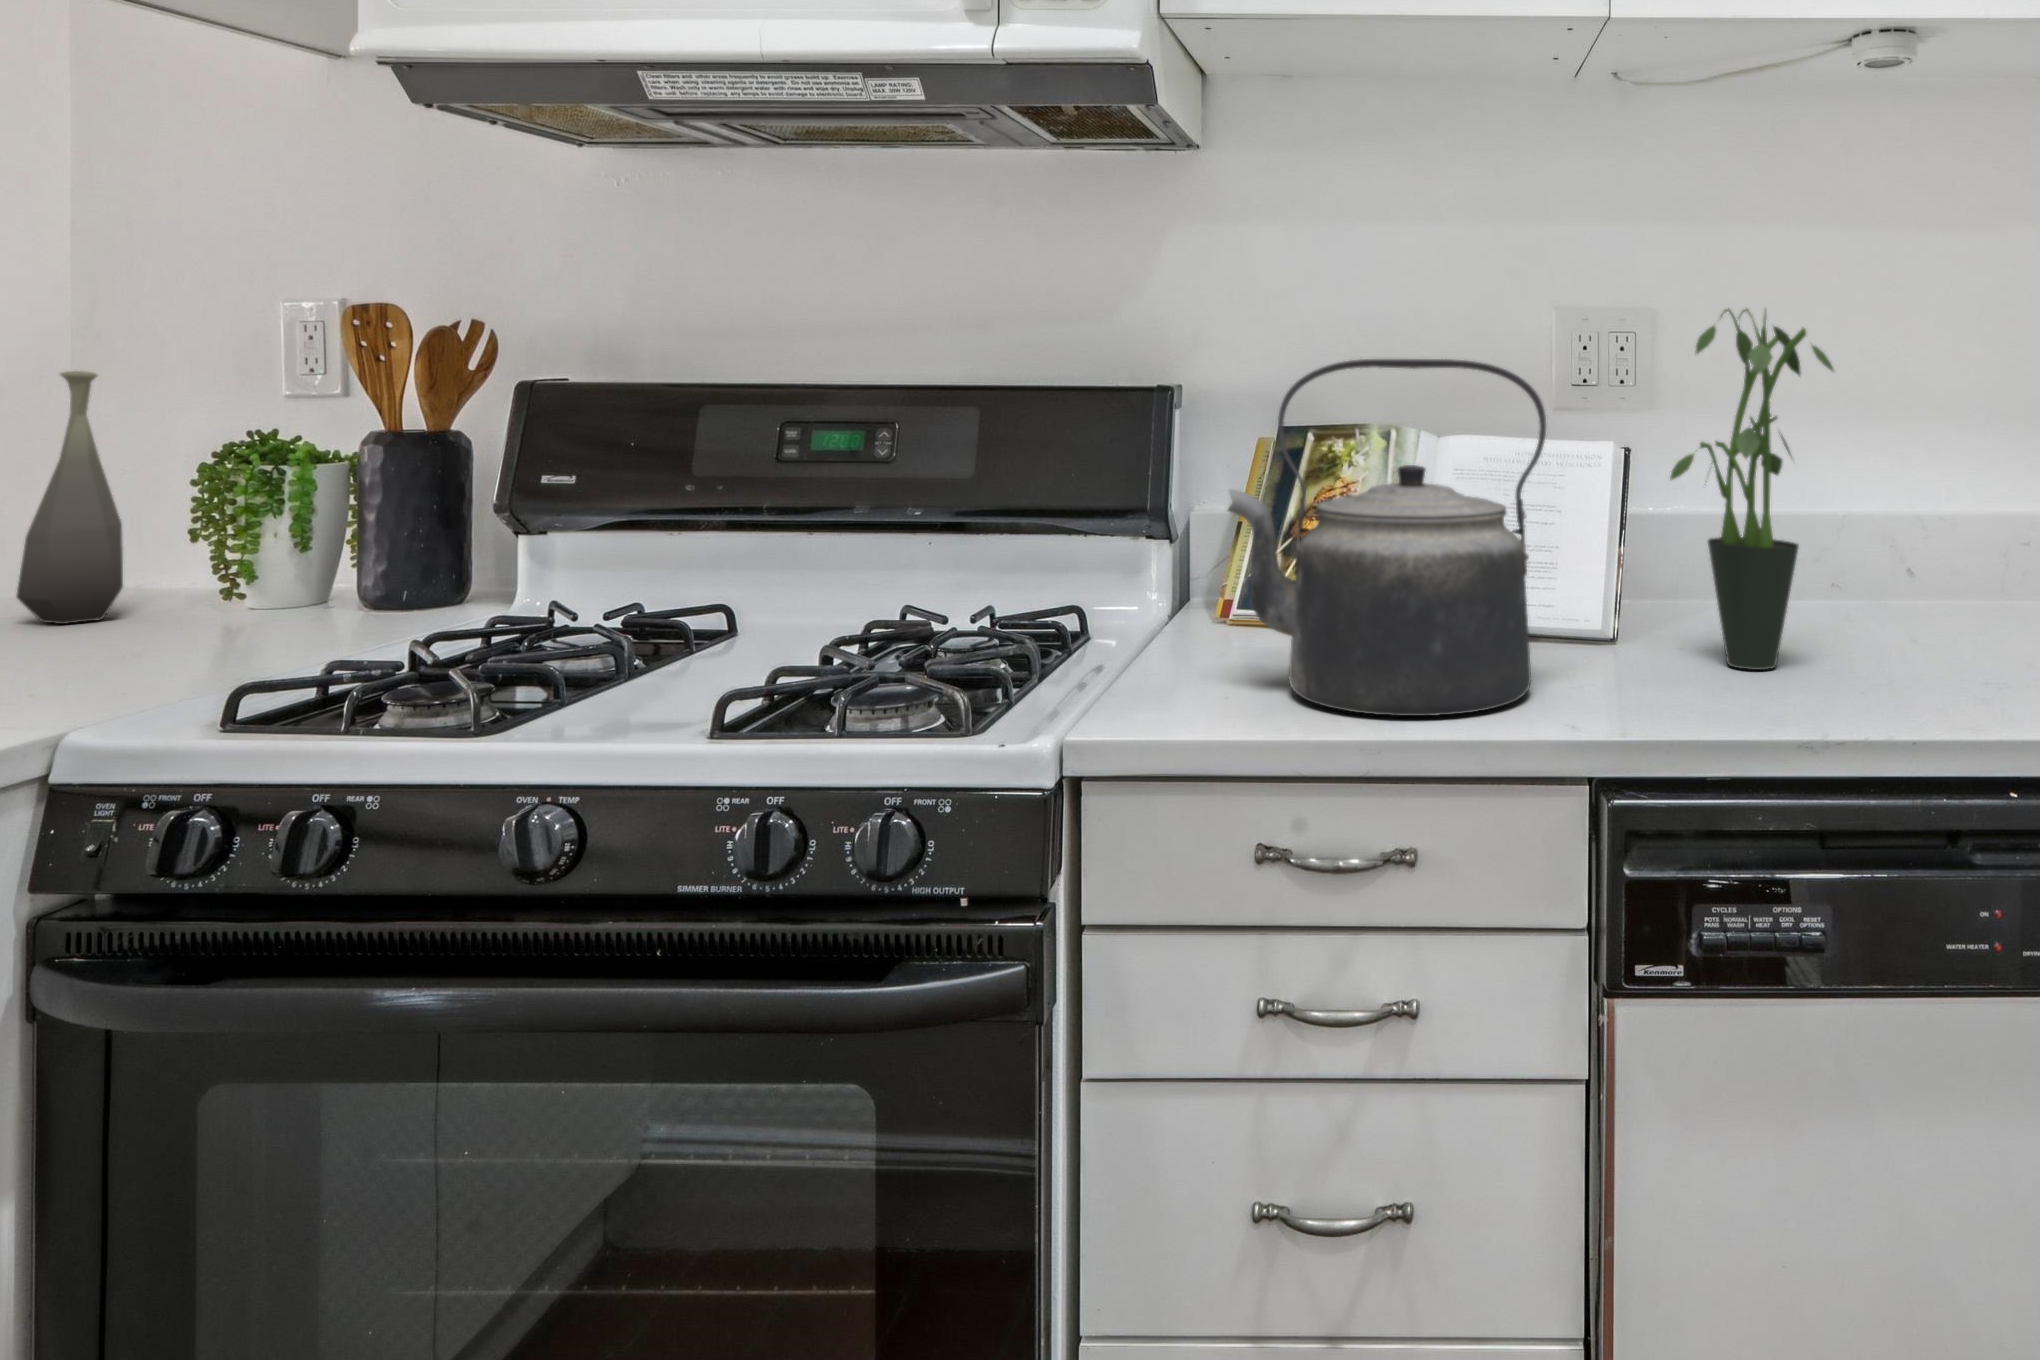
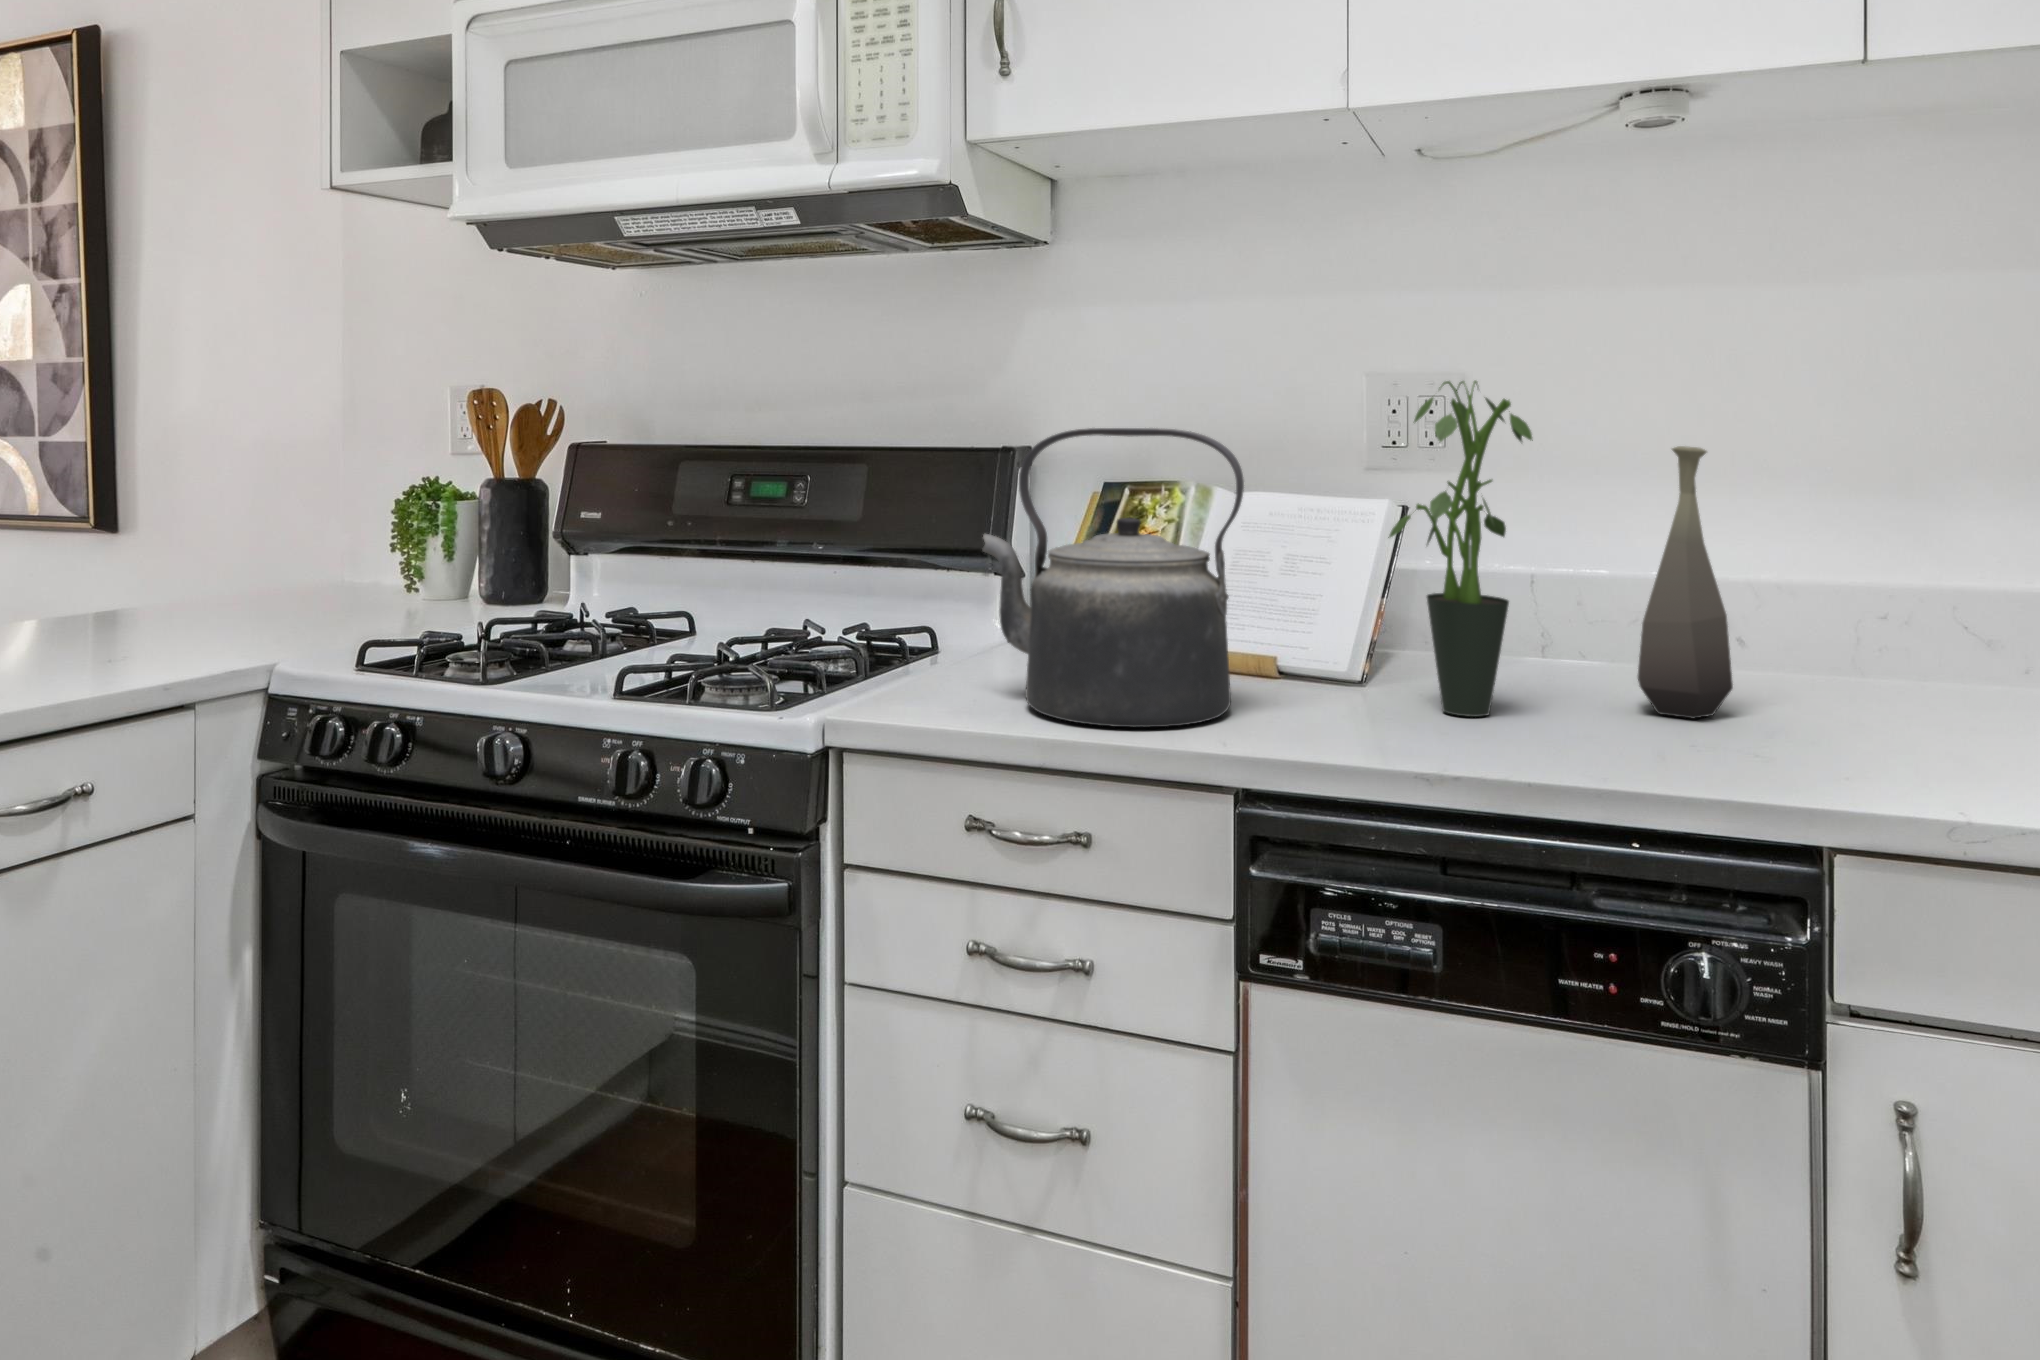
bottle: present [17,371,123,624] -> present [1638,446,1733,719]

